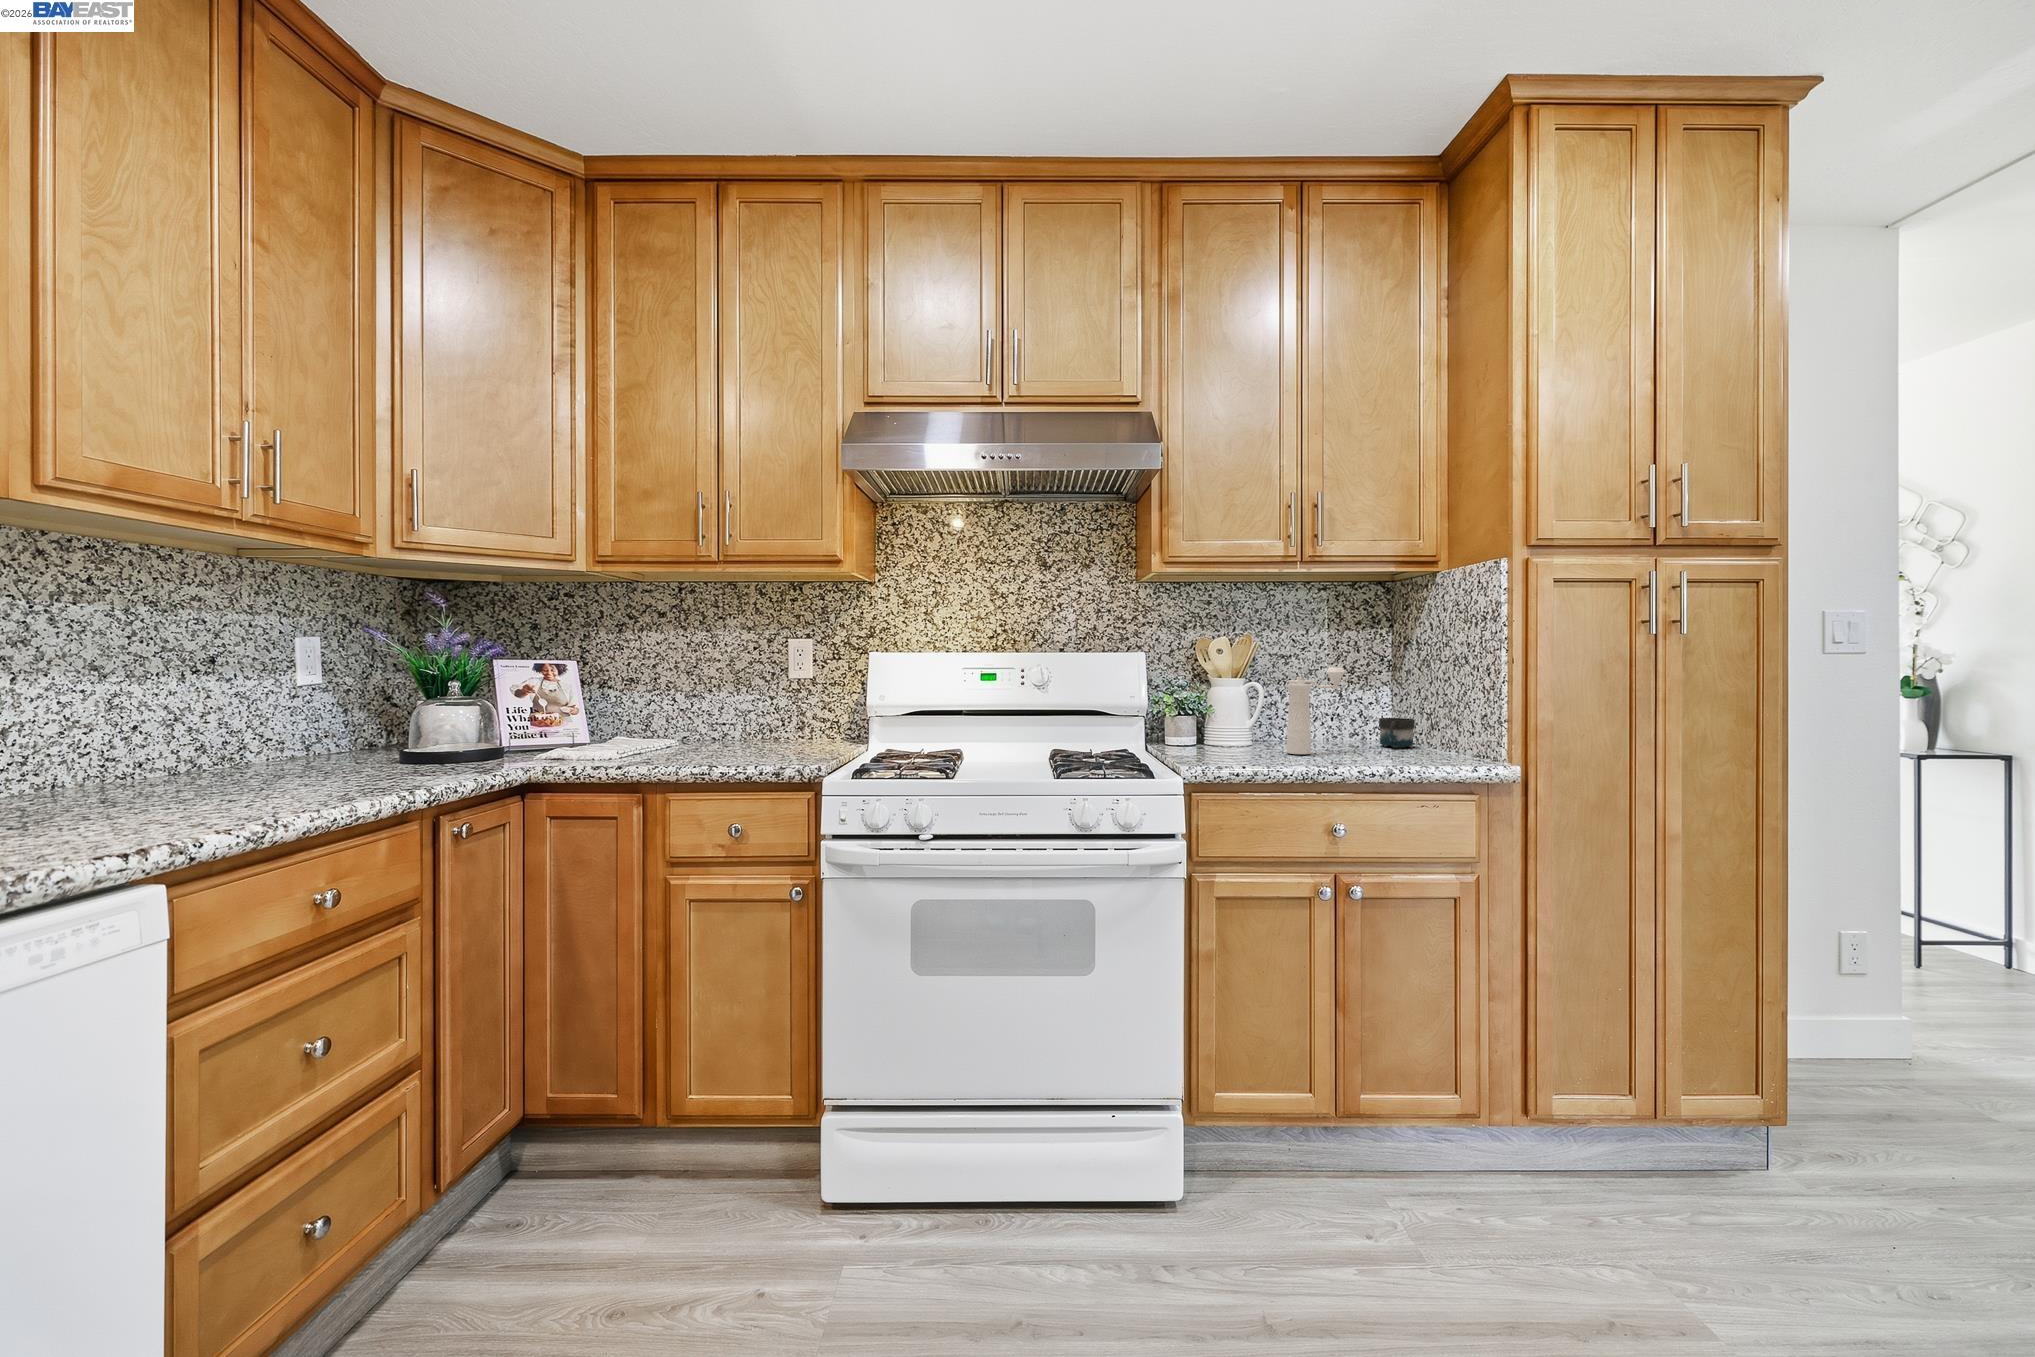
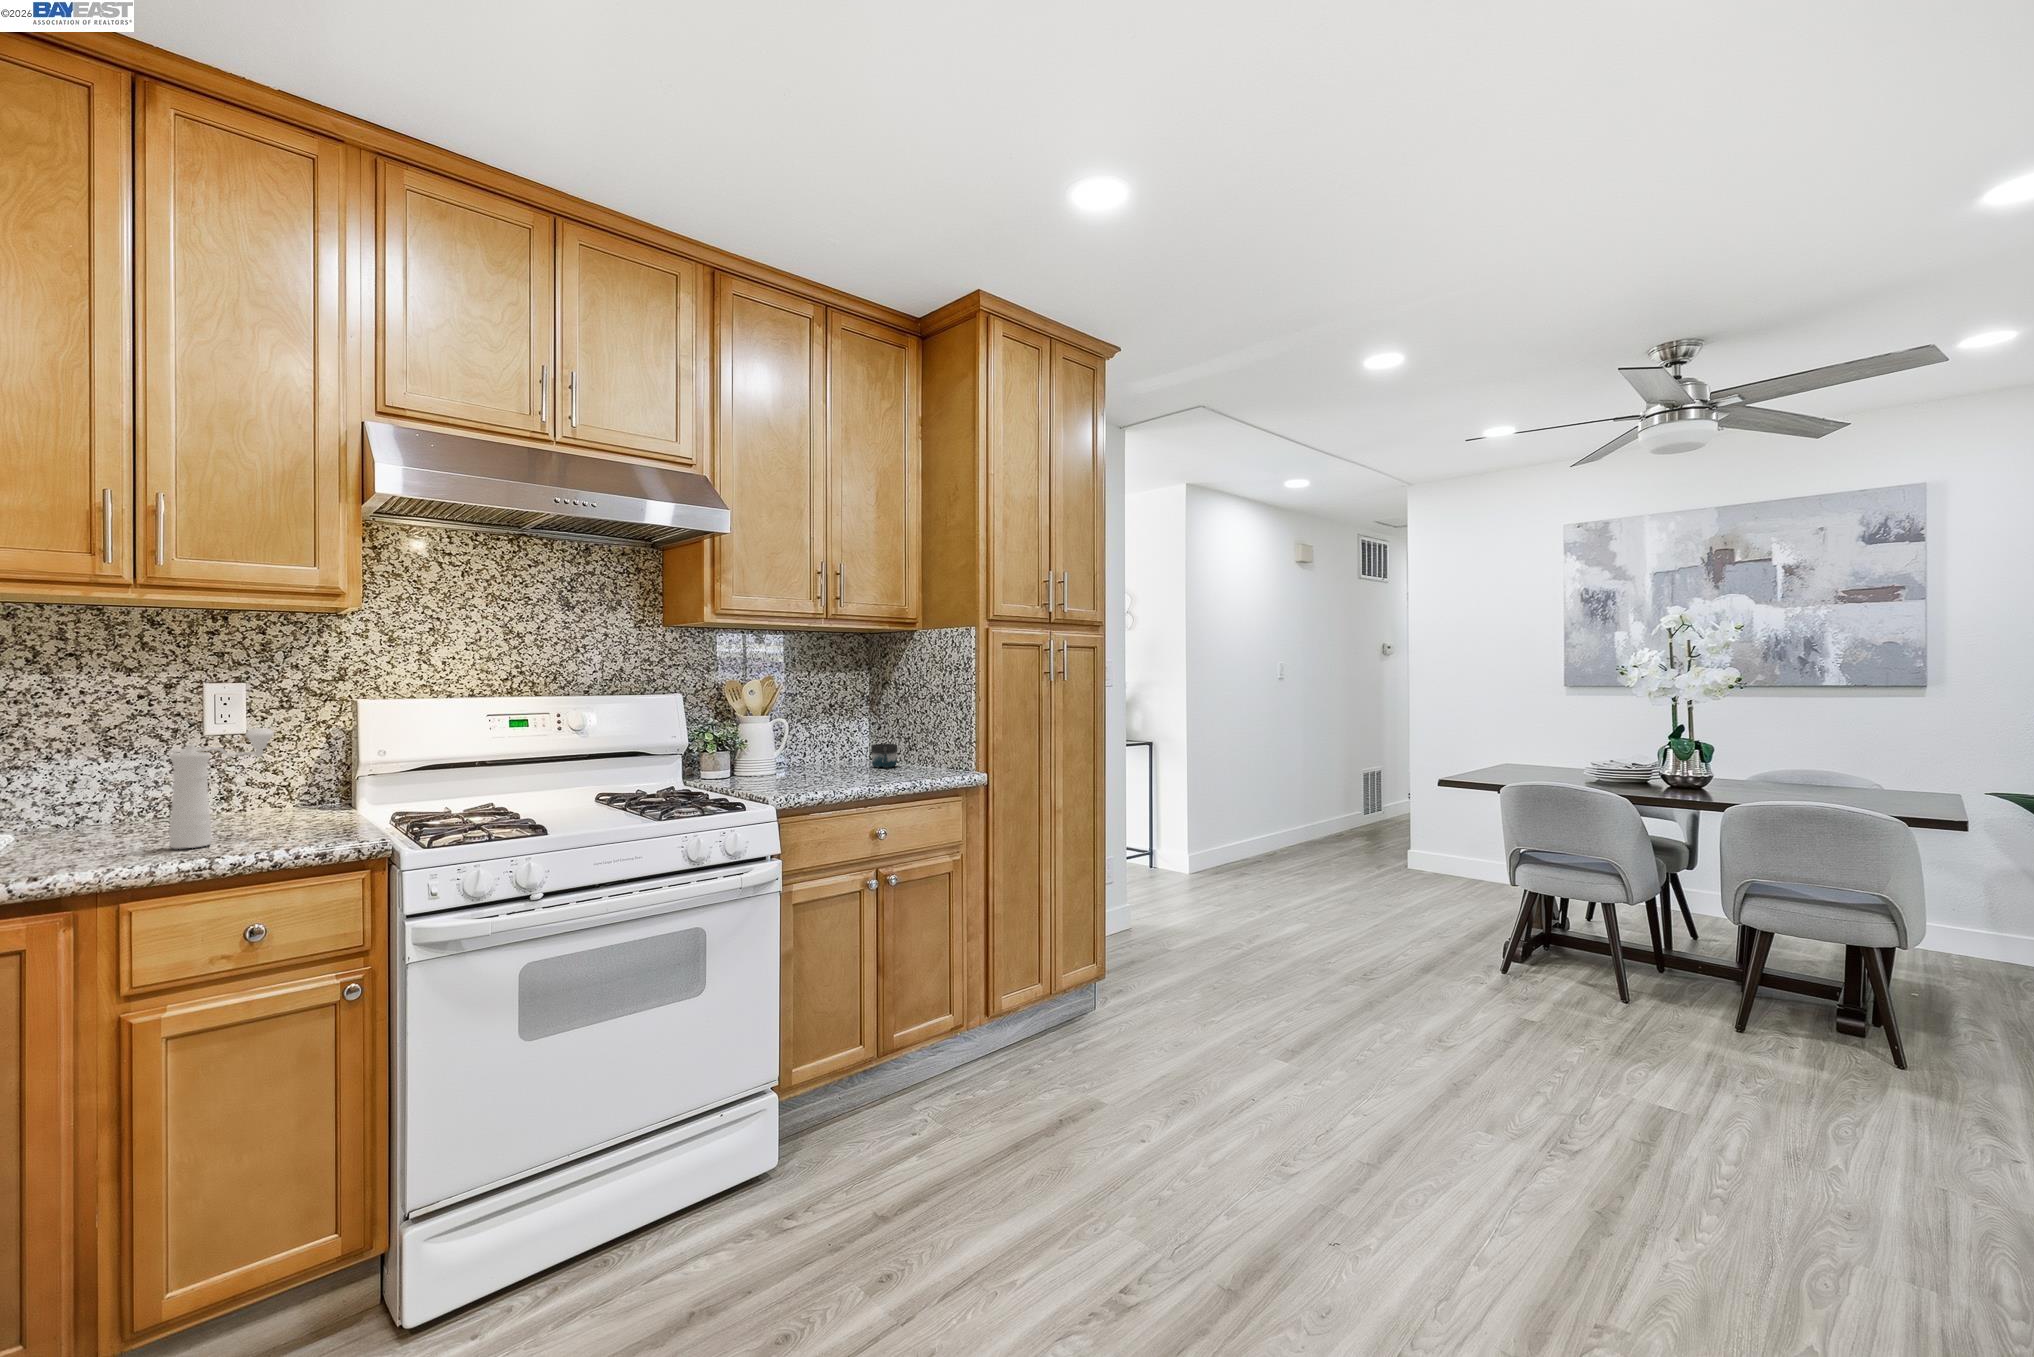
pepper mill: present [1287,667,1345,754] -> present [169,728,273,849]

